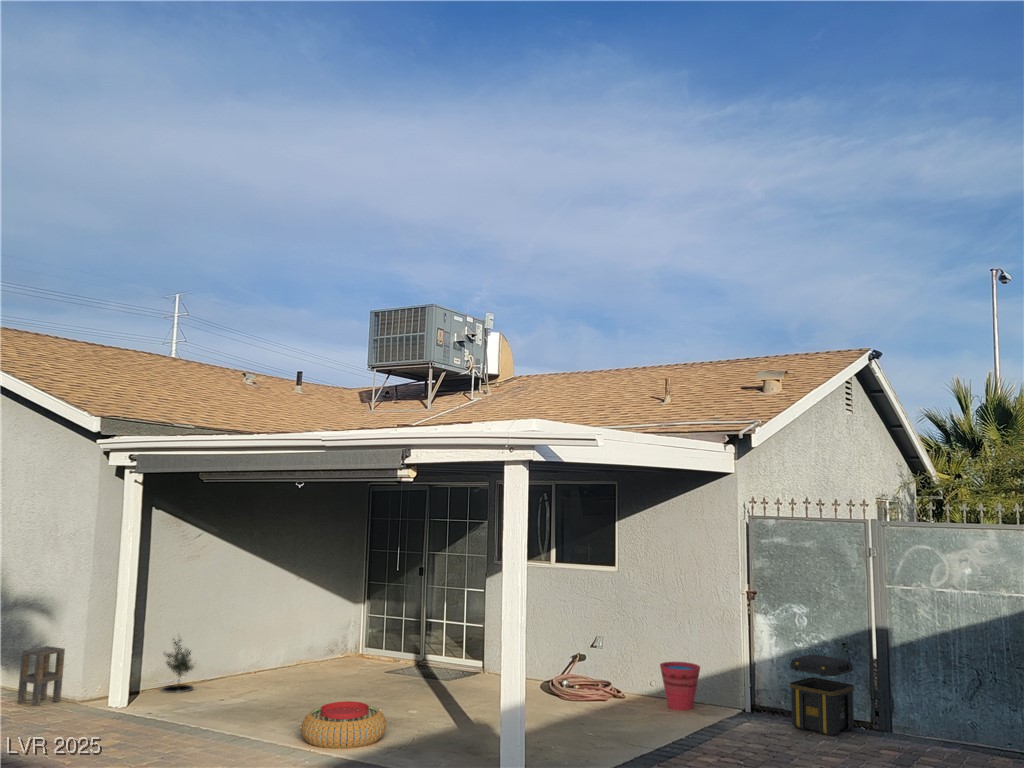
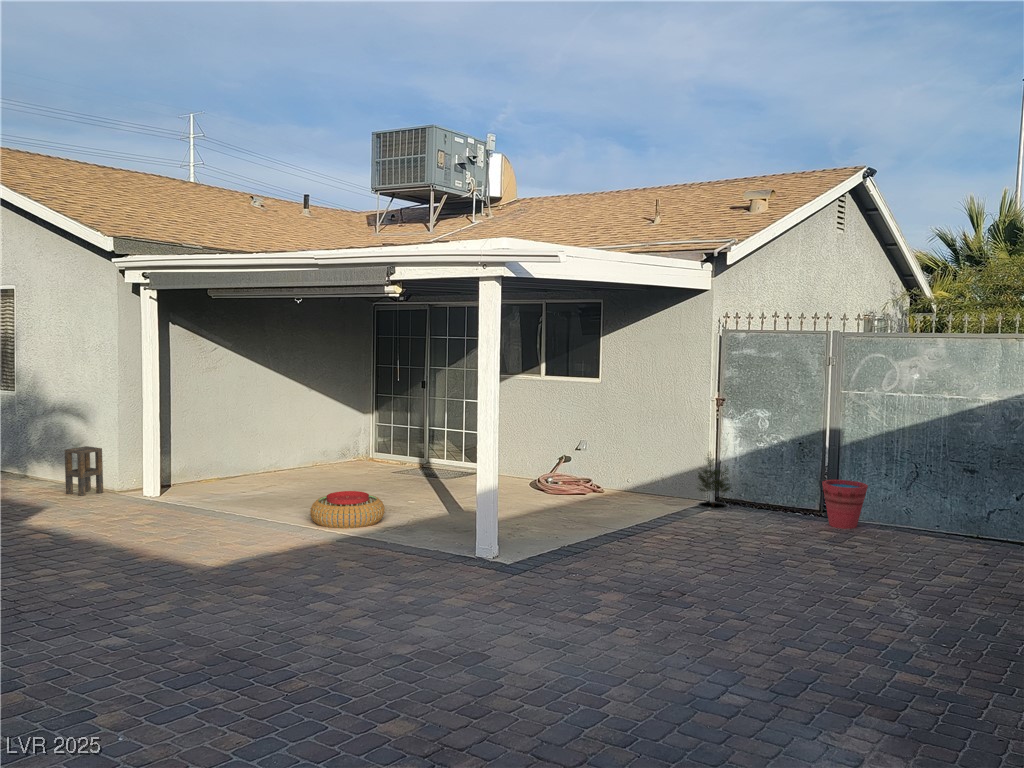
potted tree: present [161,639,194,693] -> present [697,457,731,510]
toolbox: present [790,654,854,736] -> none [747,453,806,522]
bucket: present [660,662,700,710] -> present [822,480,868,529]

